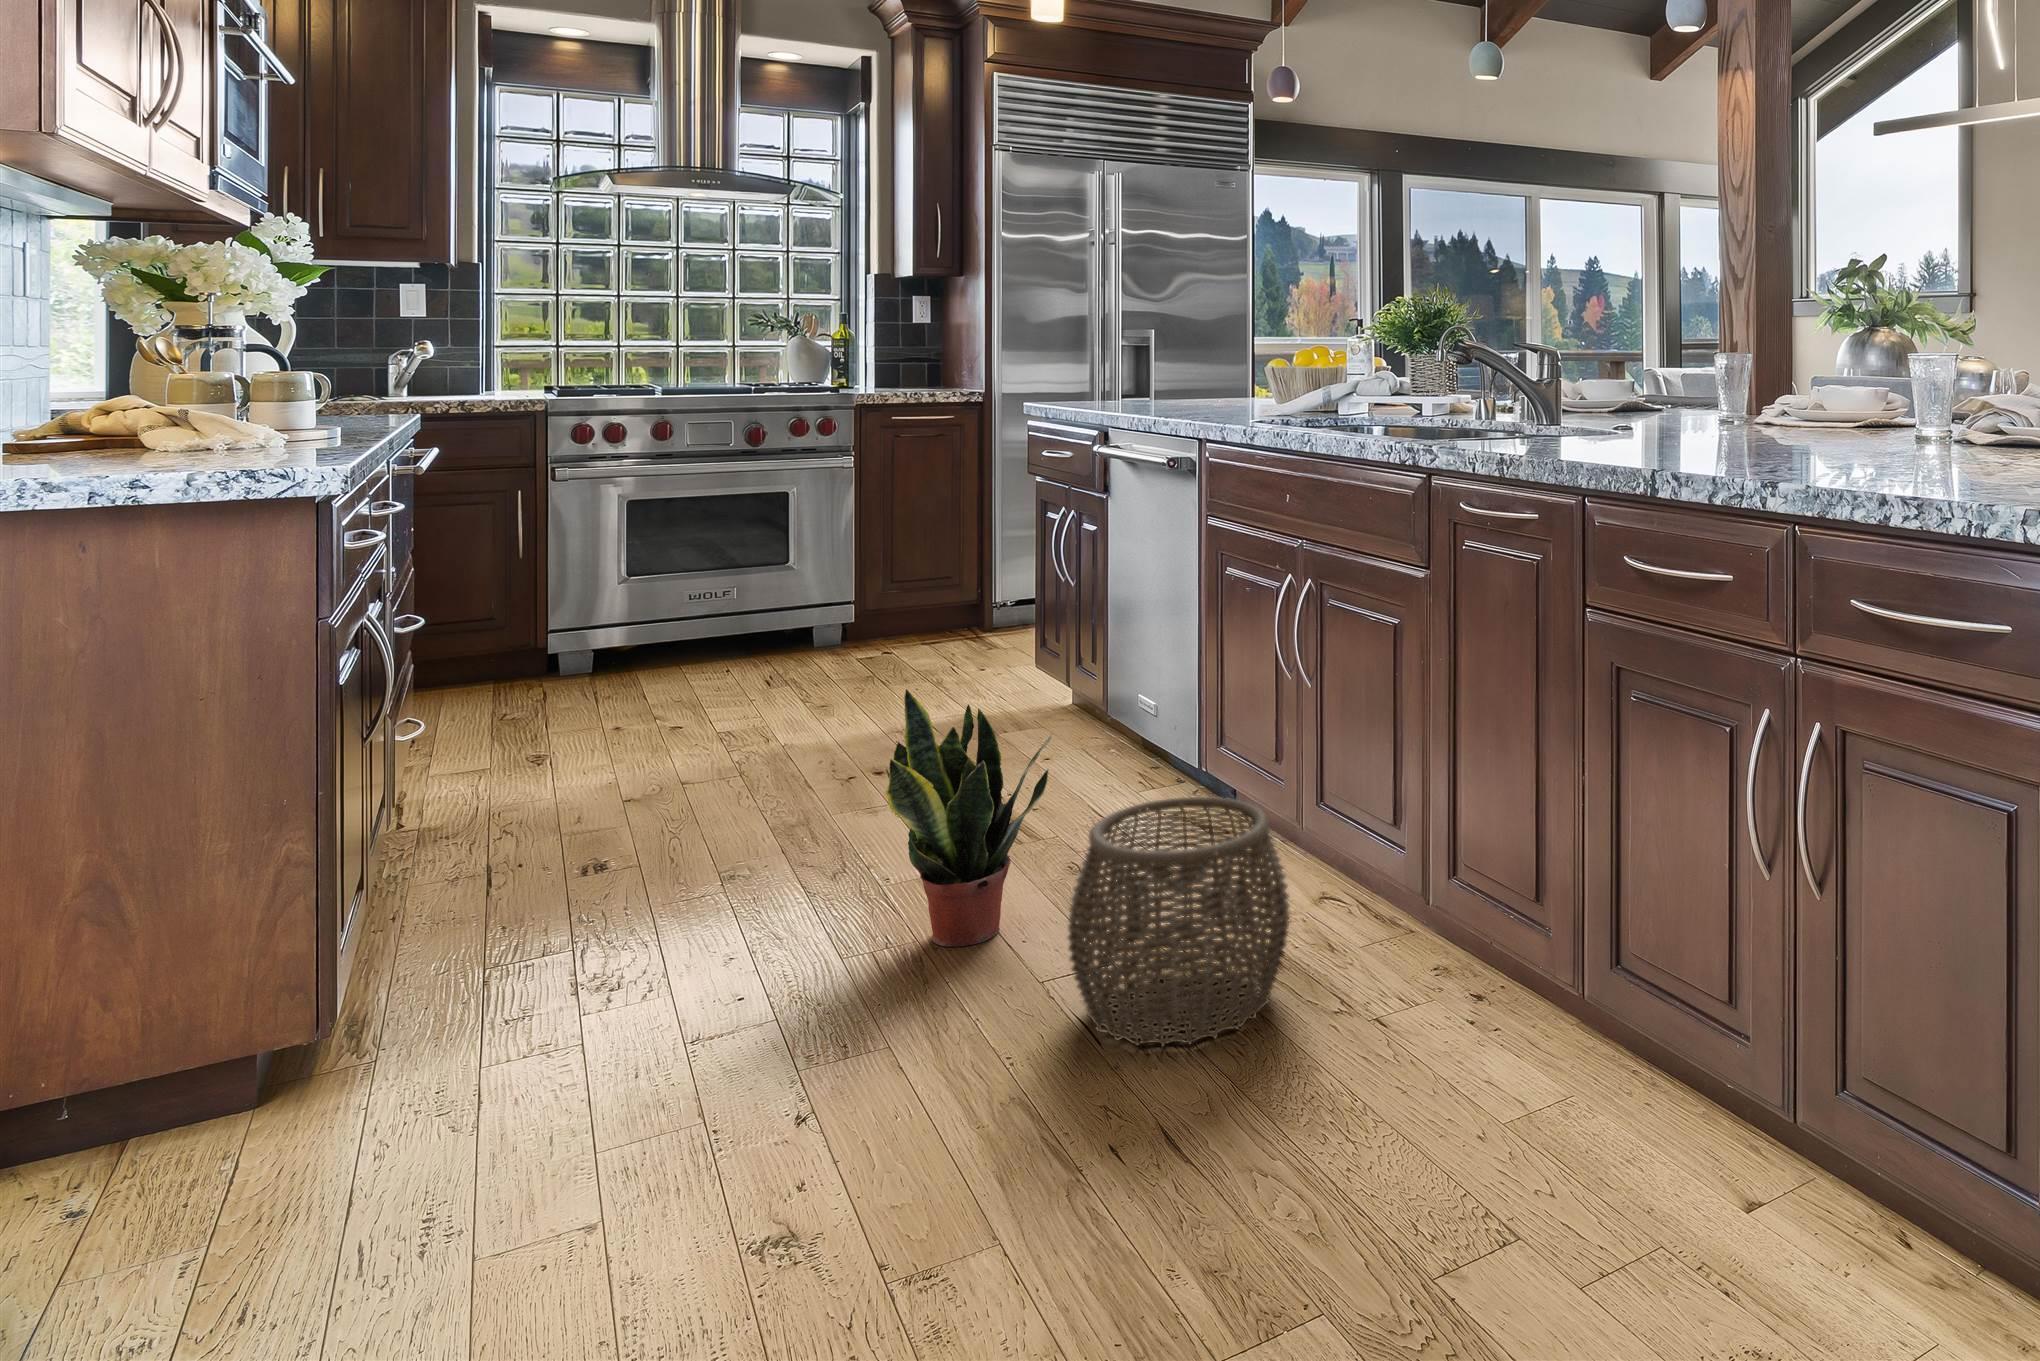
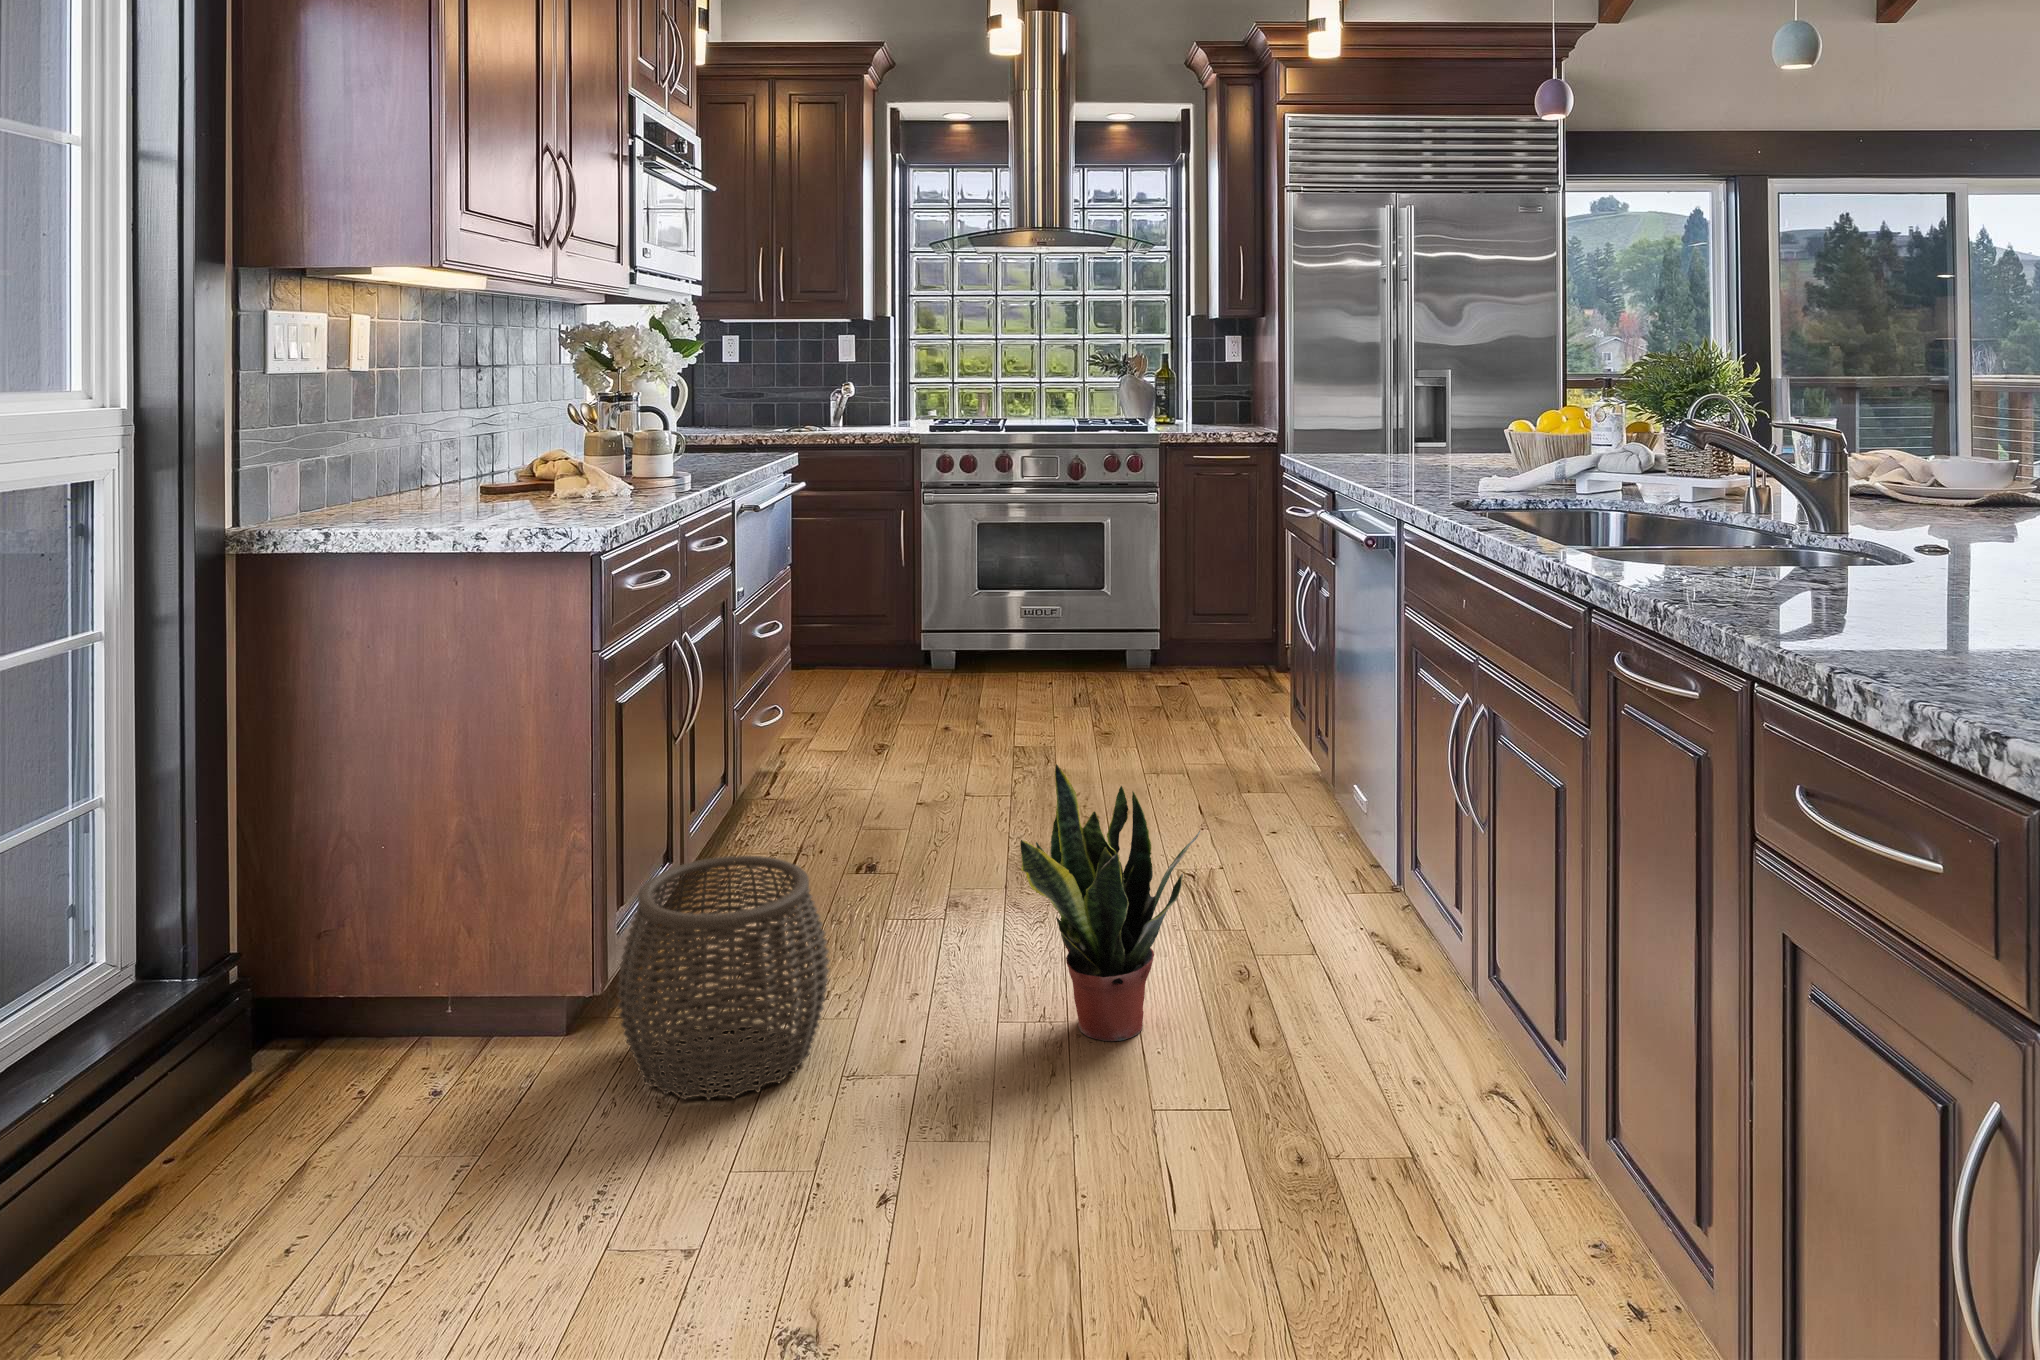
woven basket: present [1068,797,1290,1046] -> present [617,856,829,1101]

